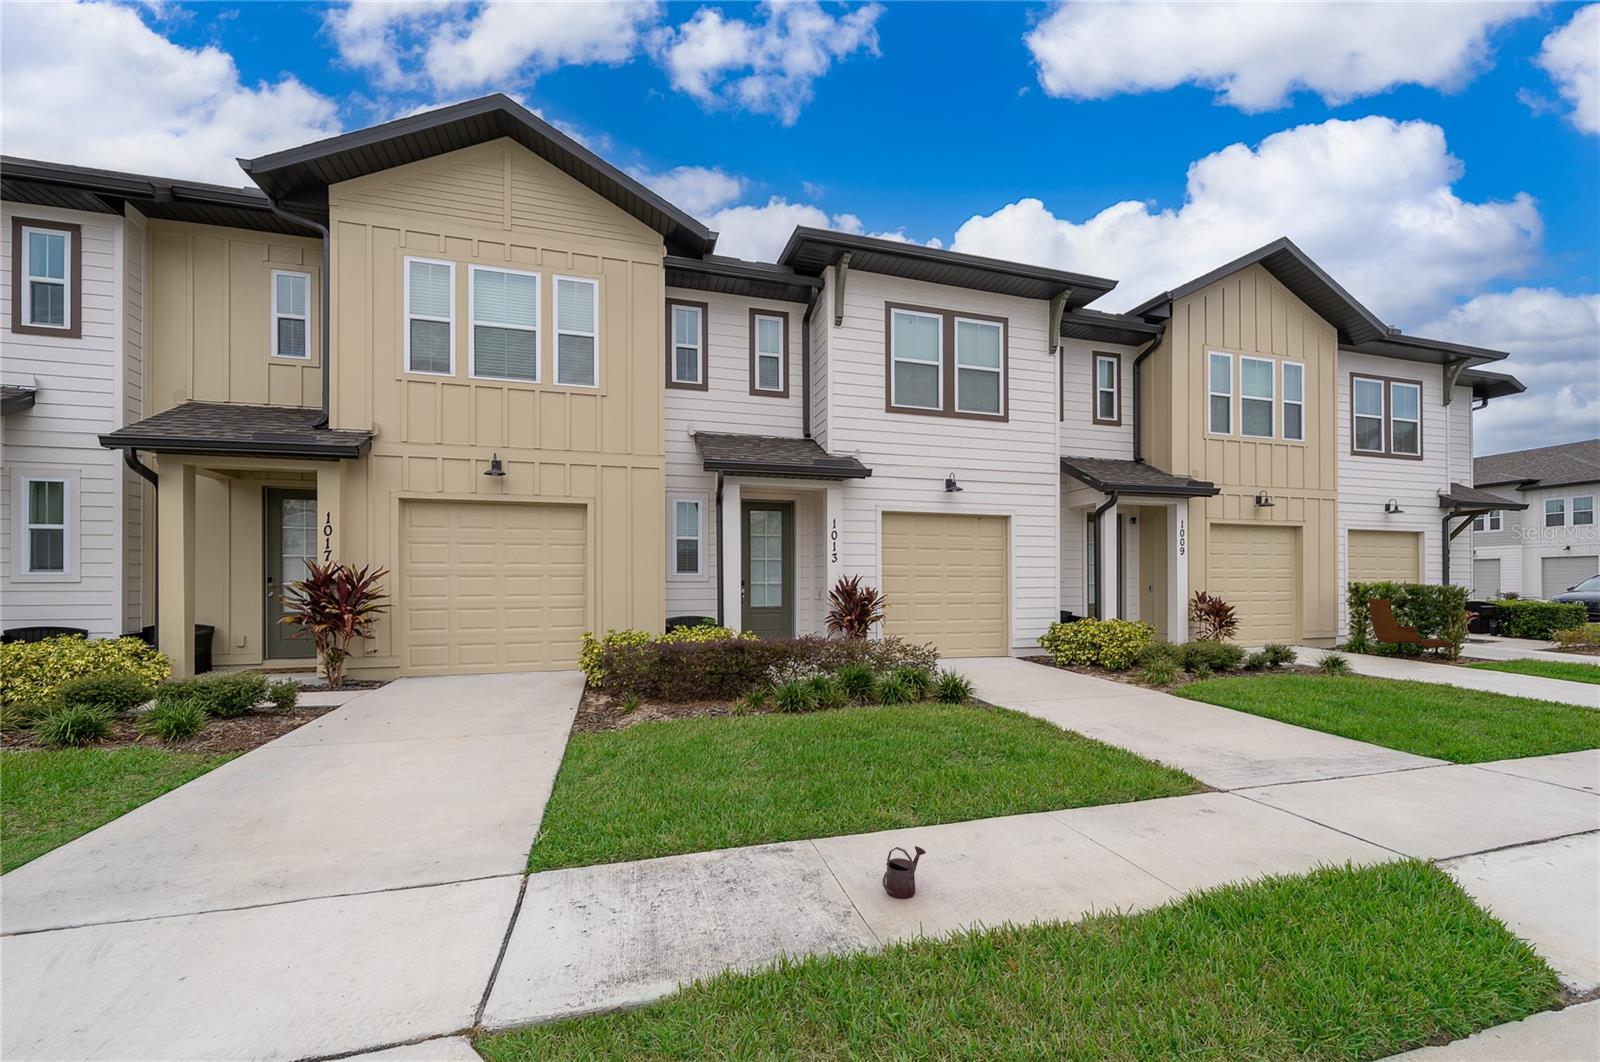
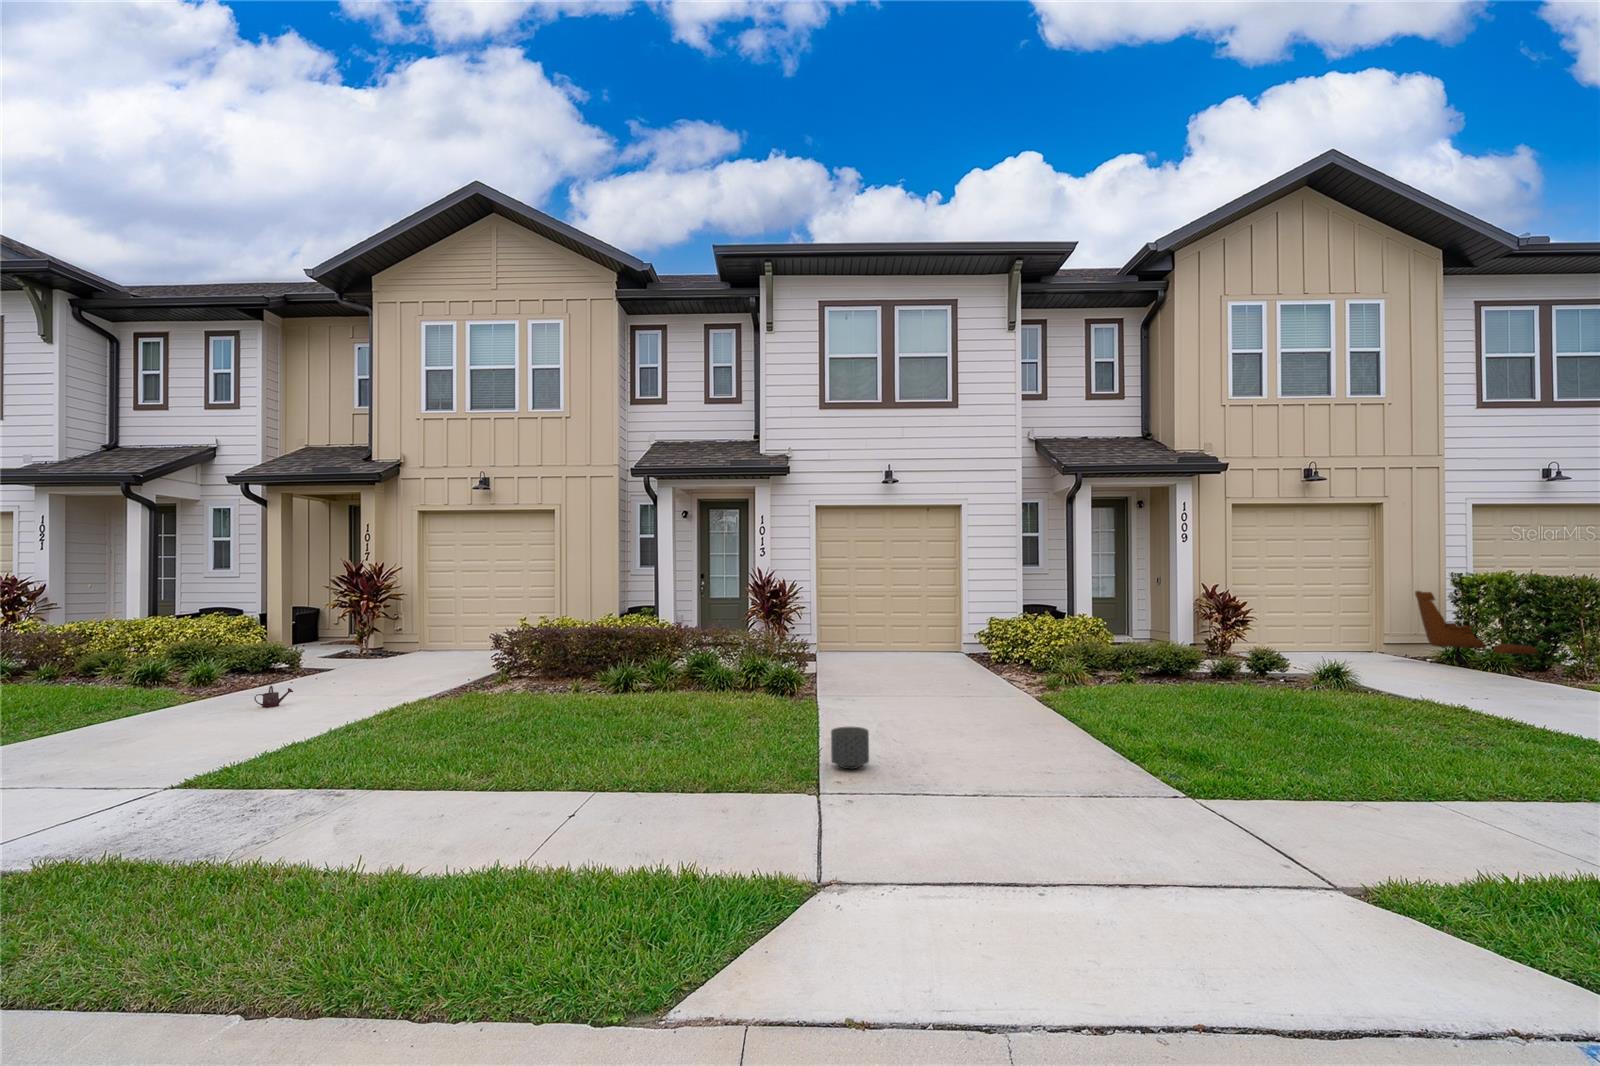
planter: none [1360,775,1416,825] -> present [831,727,869,769]
watering can: present [883,846,926,899] -> present [254,686,293,708]

